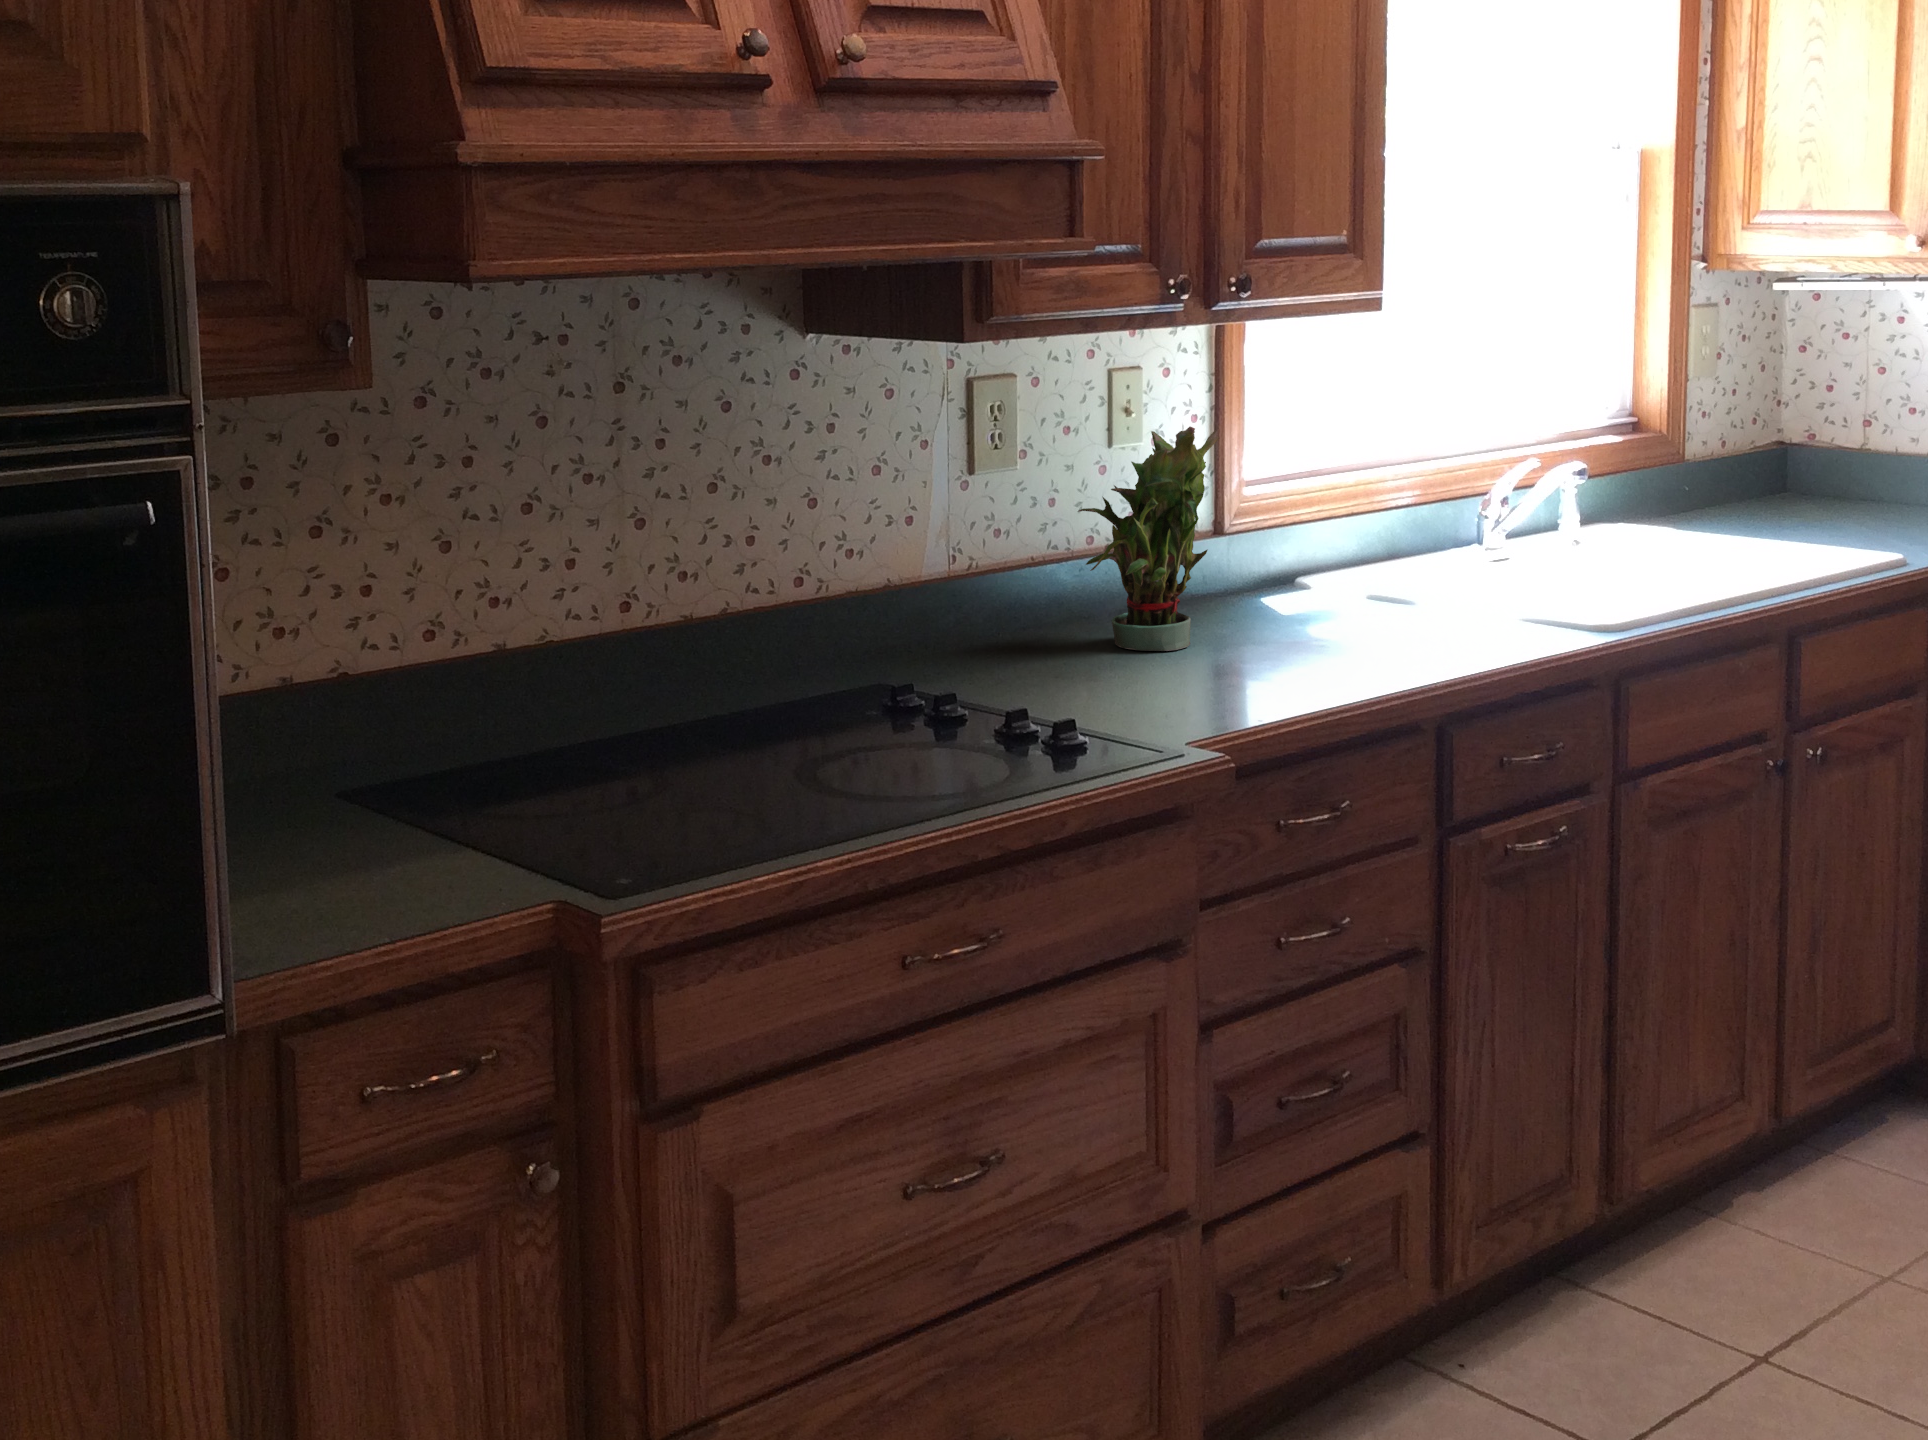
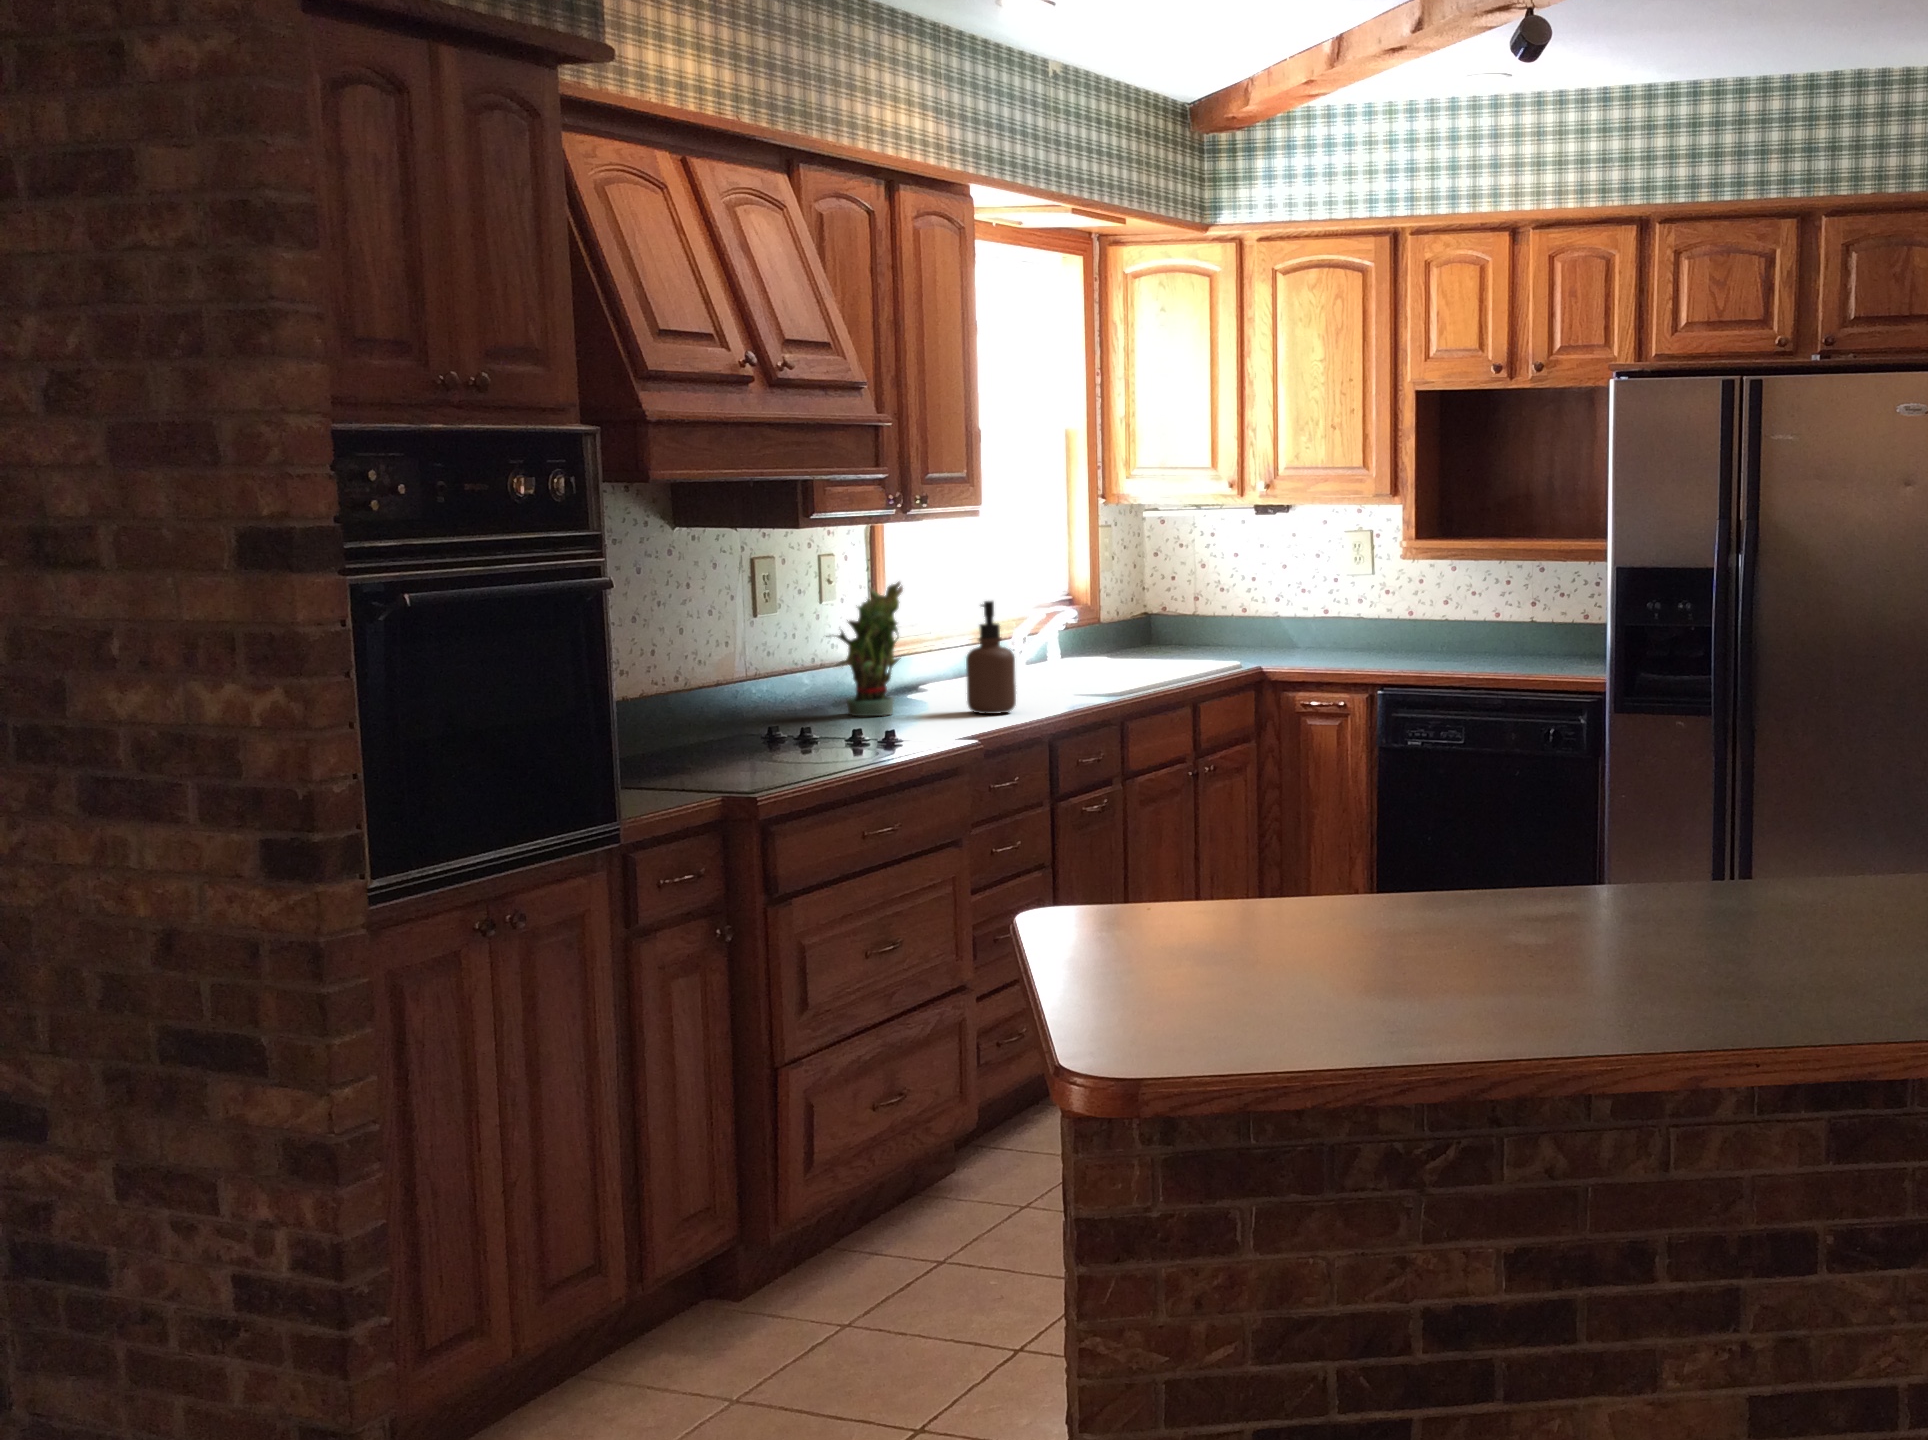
soap dispenser: none [1313,463,1401,663] -> present [966,601,1016,714]

